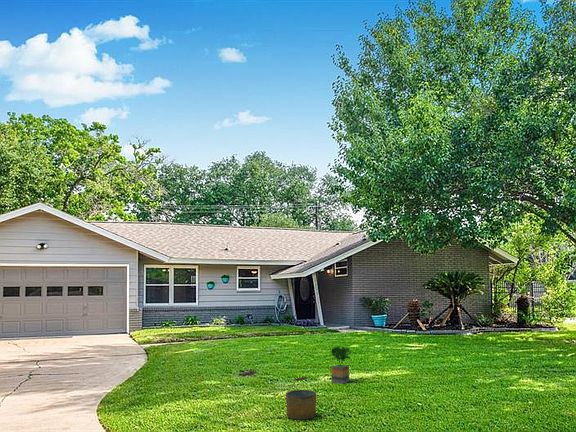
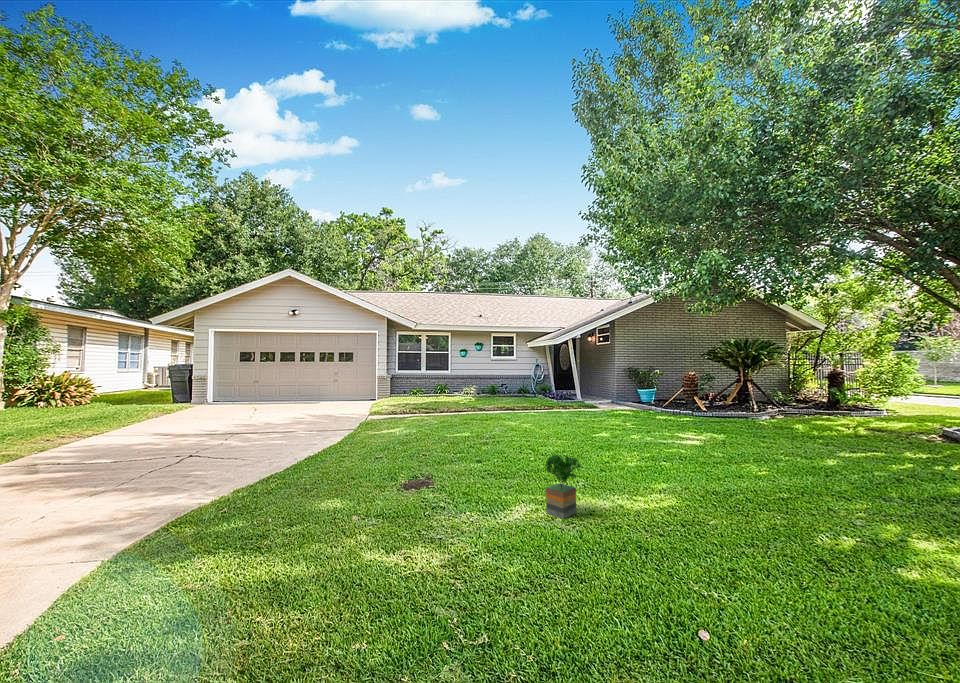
bucket: present [286,377,316,420] -> none [399,551,467,653]

